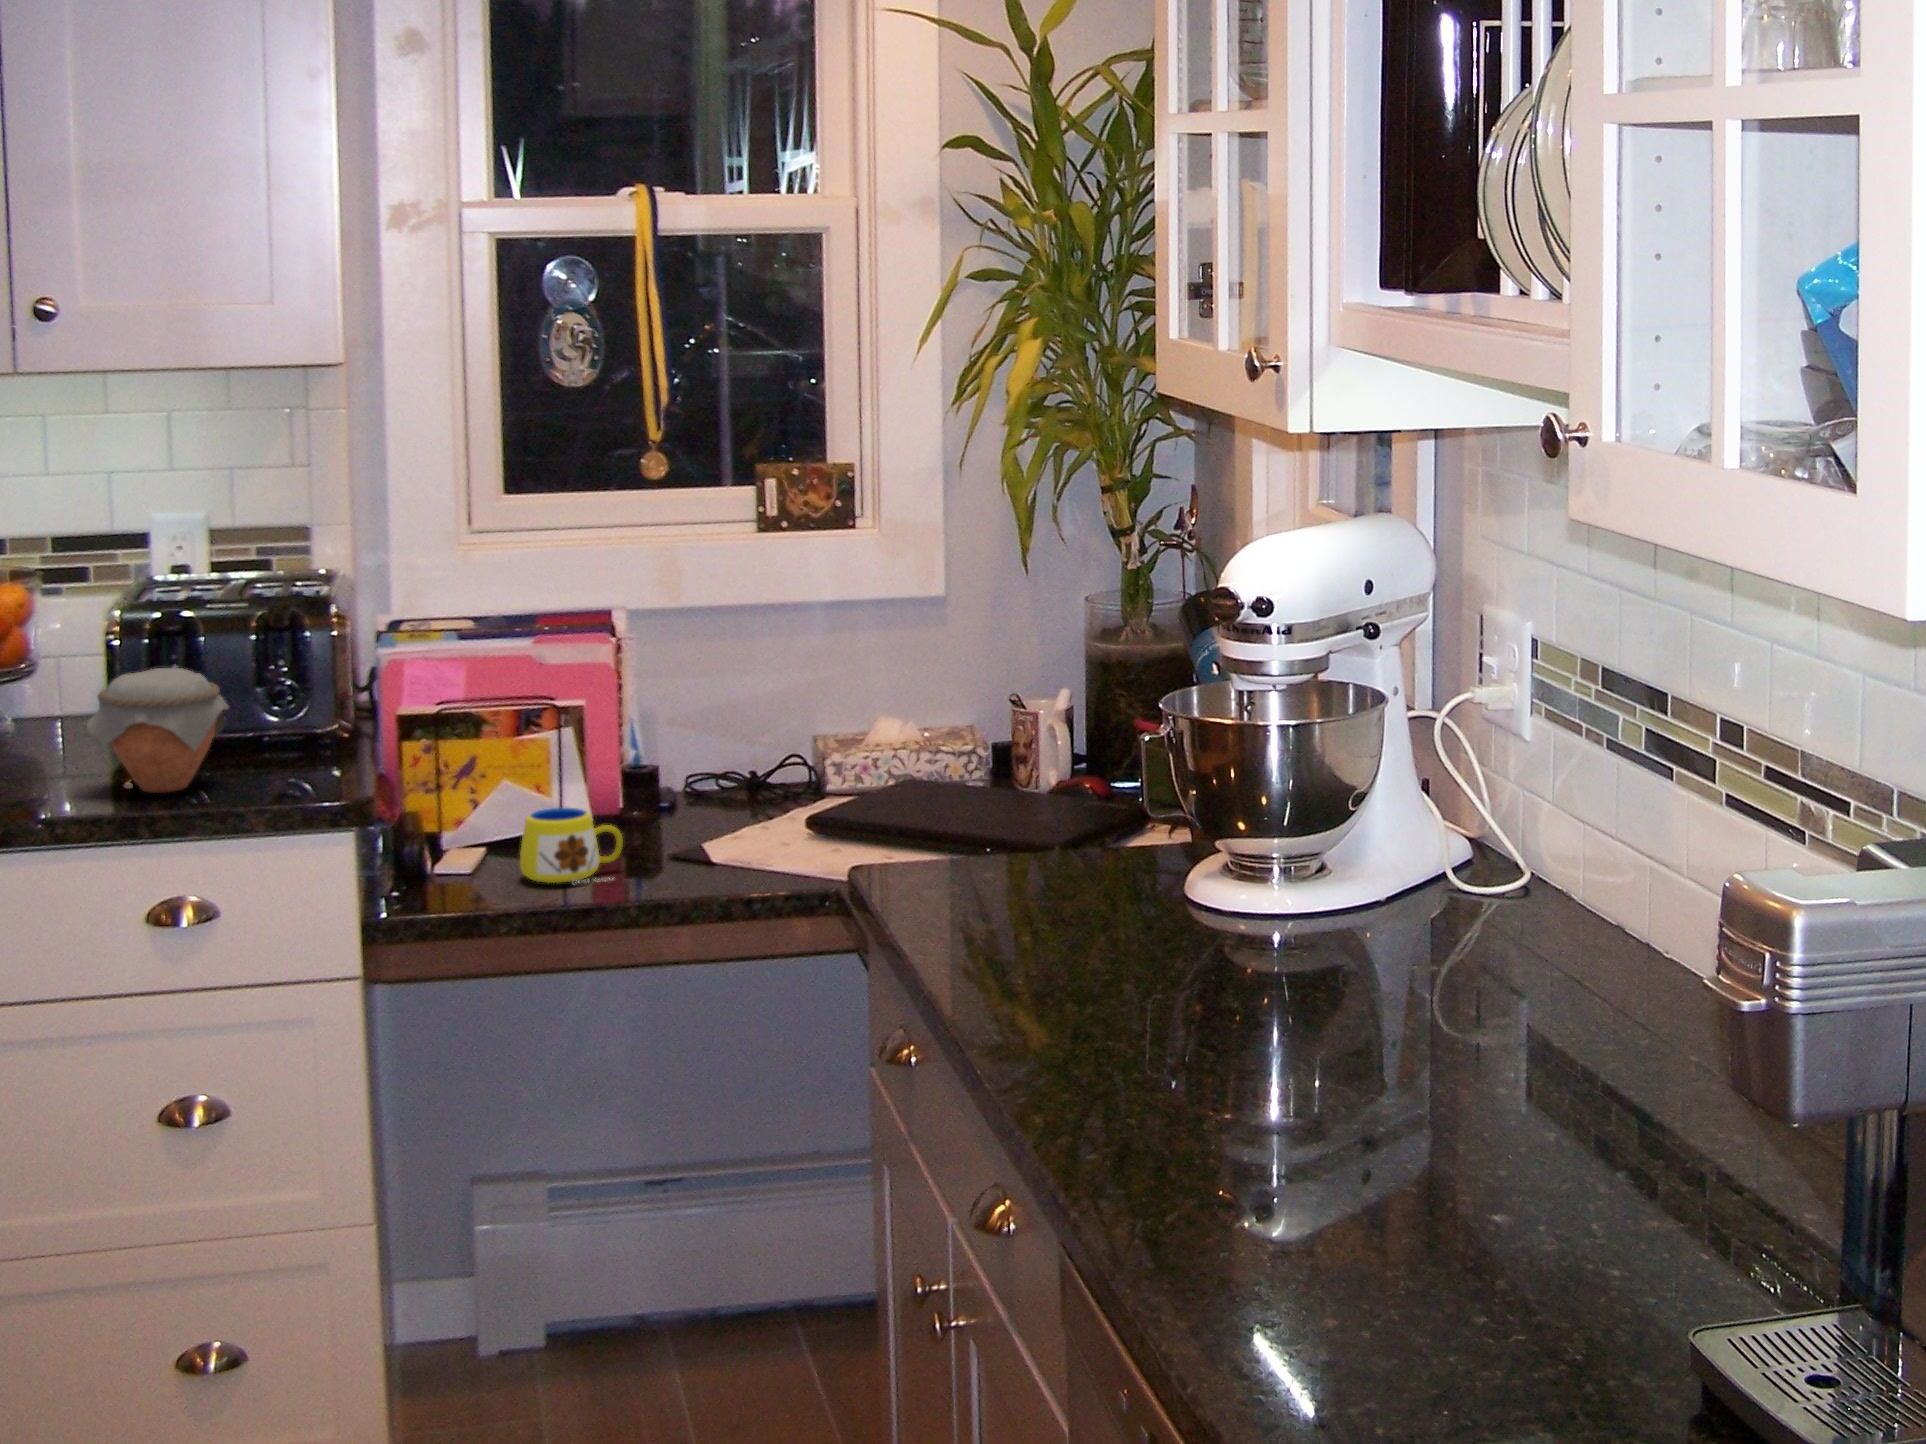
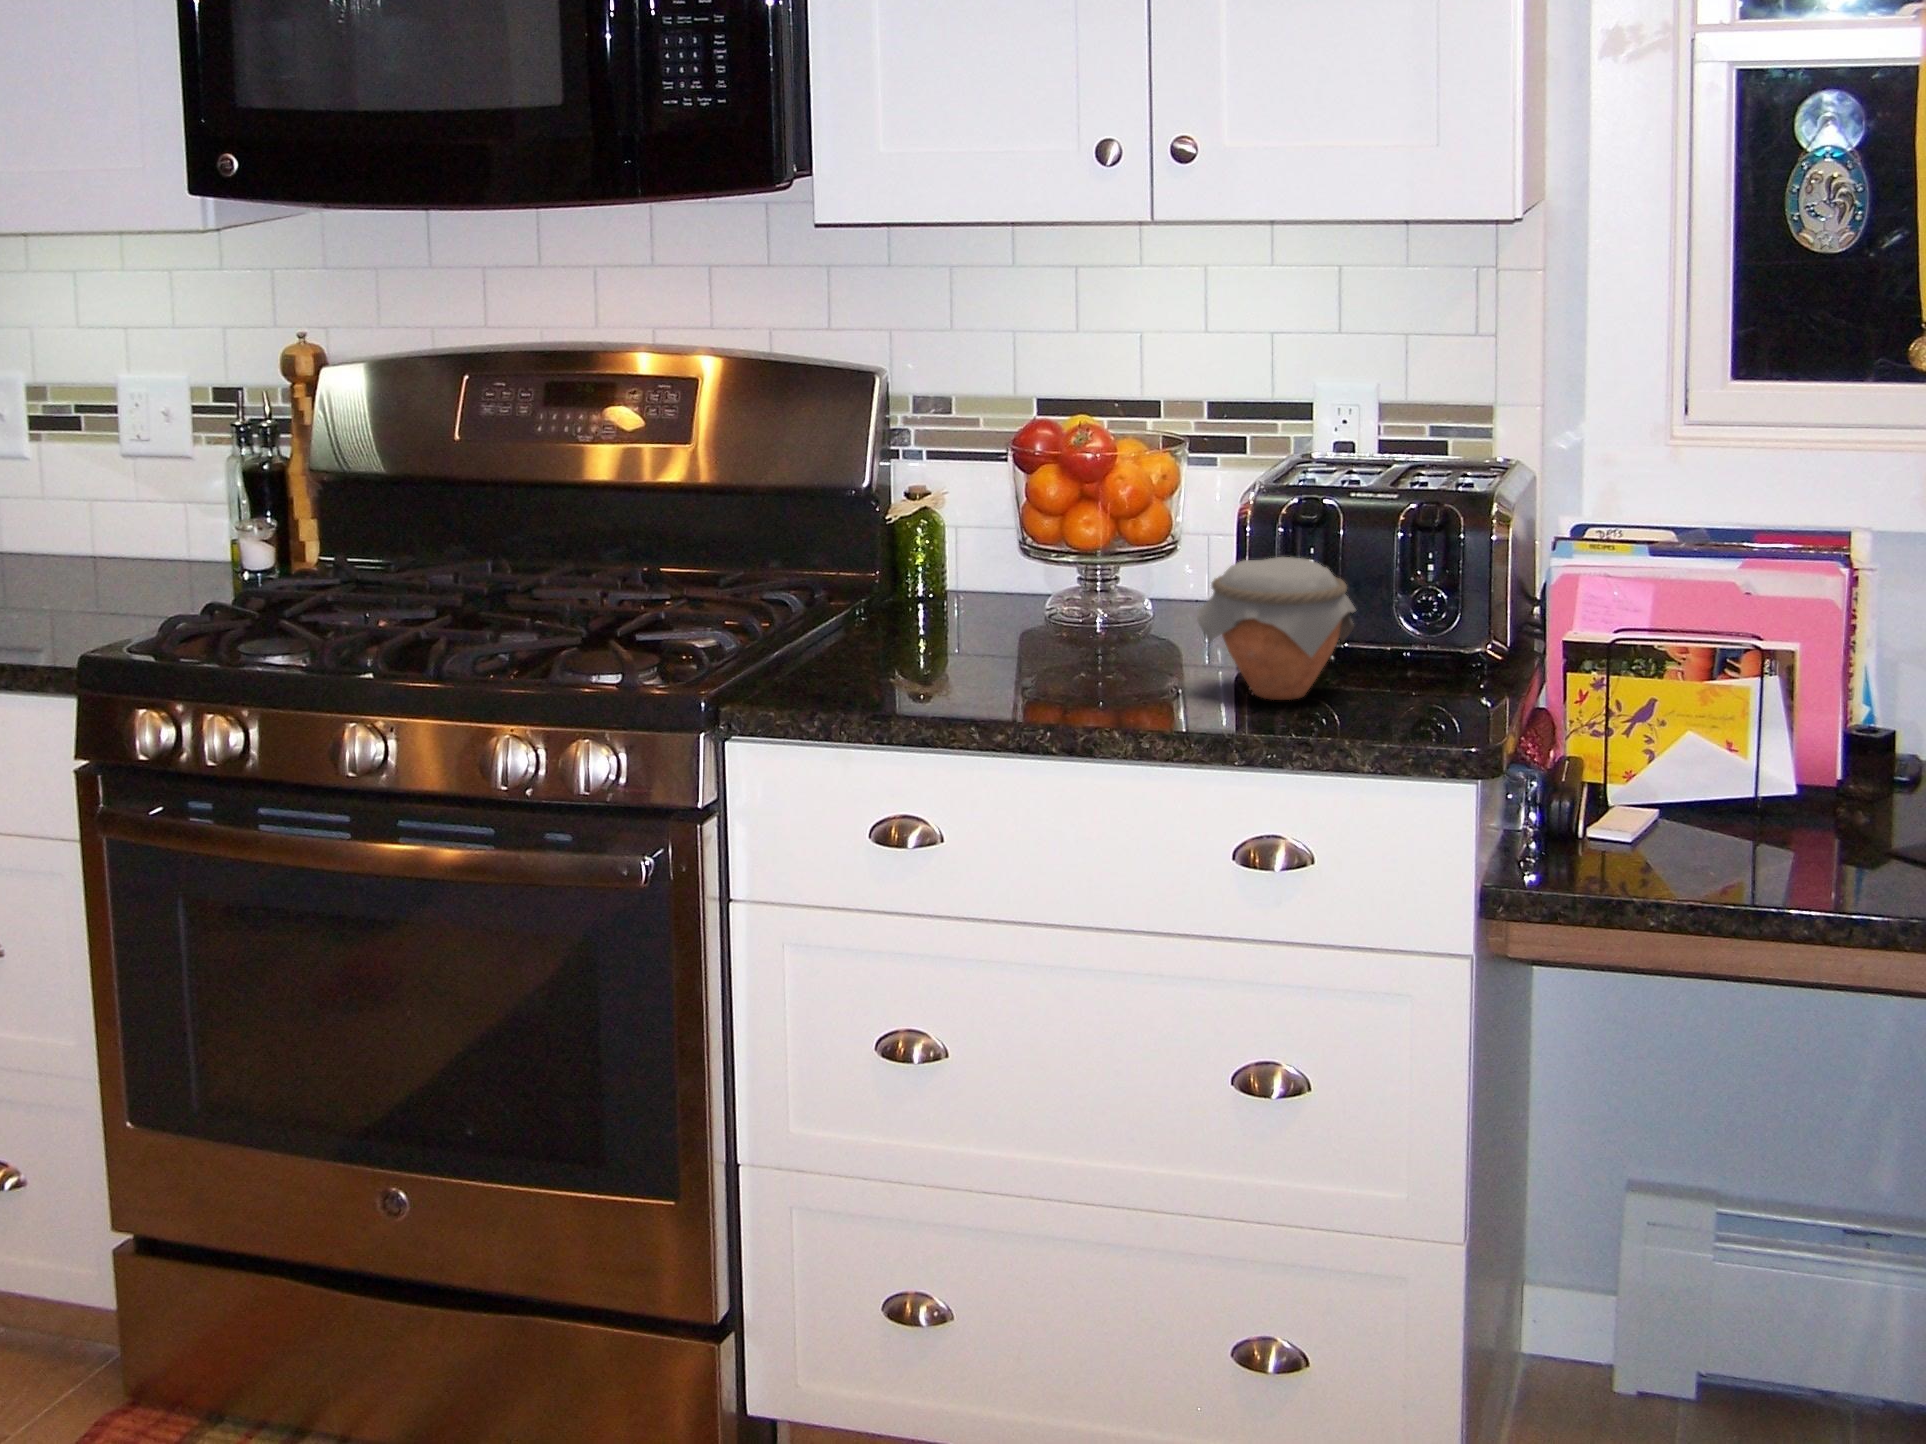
mug: present [520,808,623,883] -> none [1696,781,1840,888]

